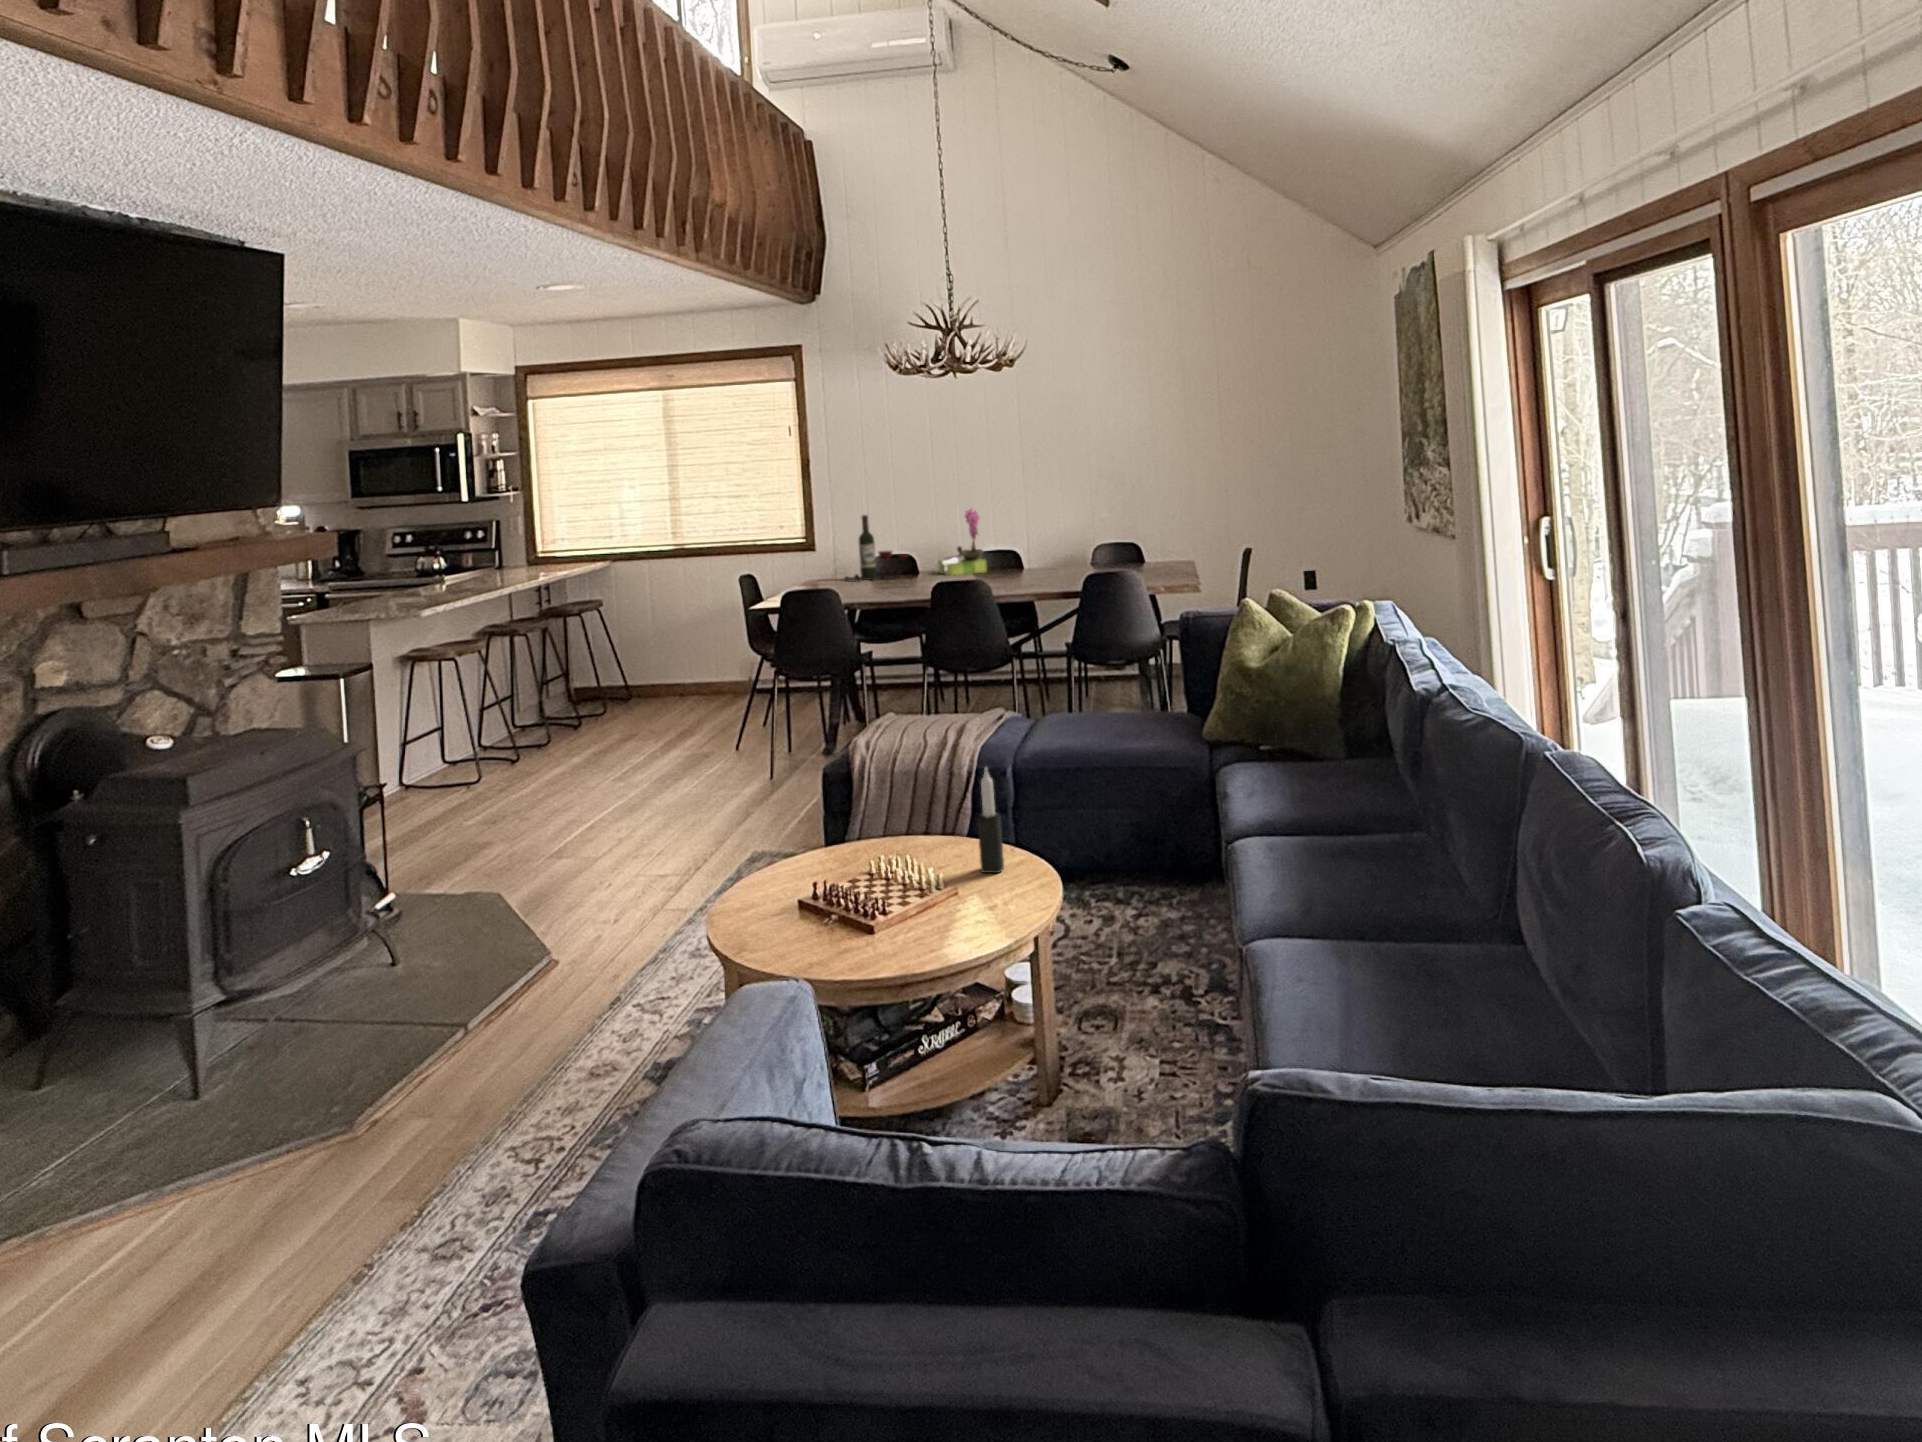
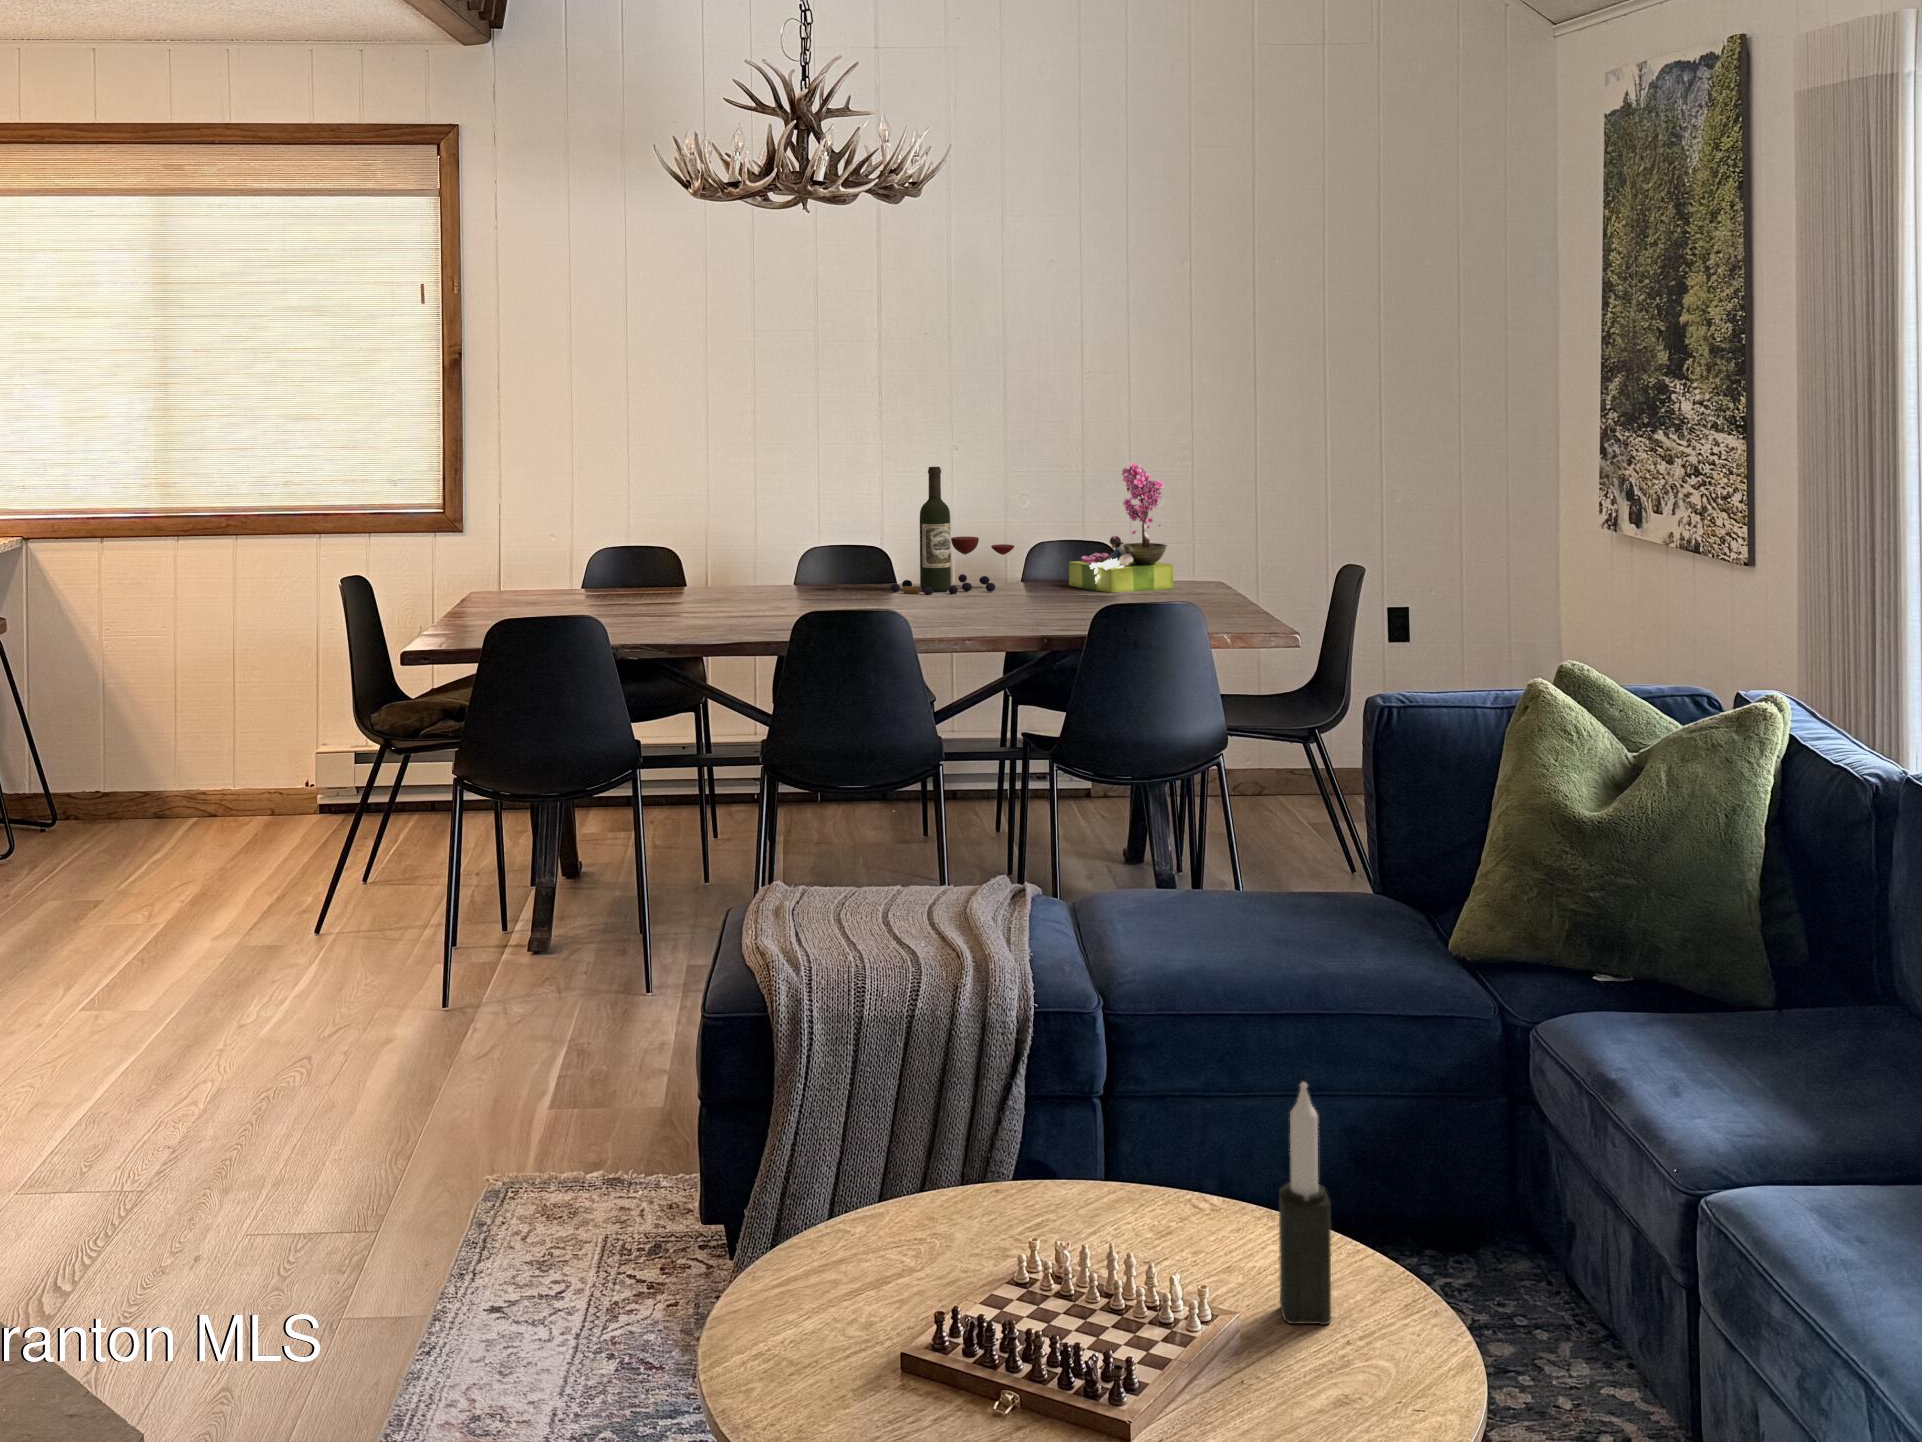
flower arrangement: present [938,508,987,575] -> present [1069,462,1173,592]
wine bottle: present [845,515,909,581] -> present [890,467,1014,595]

